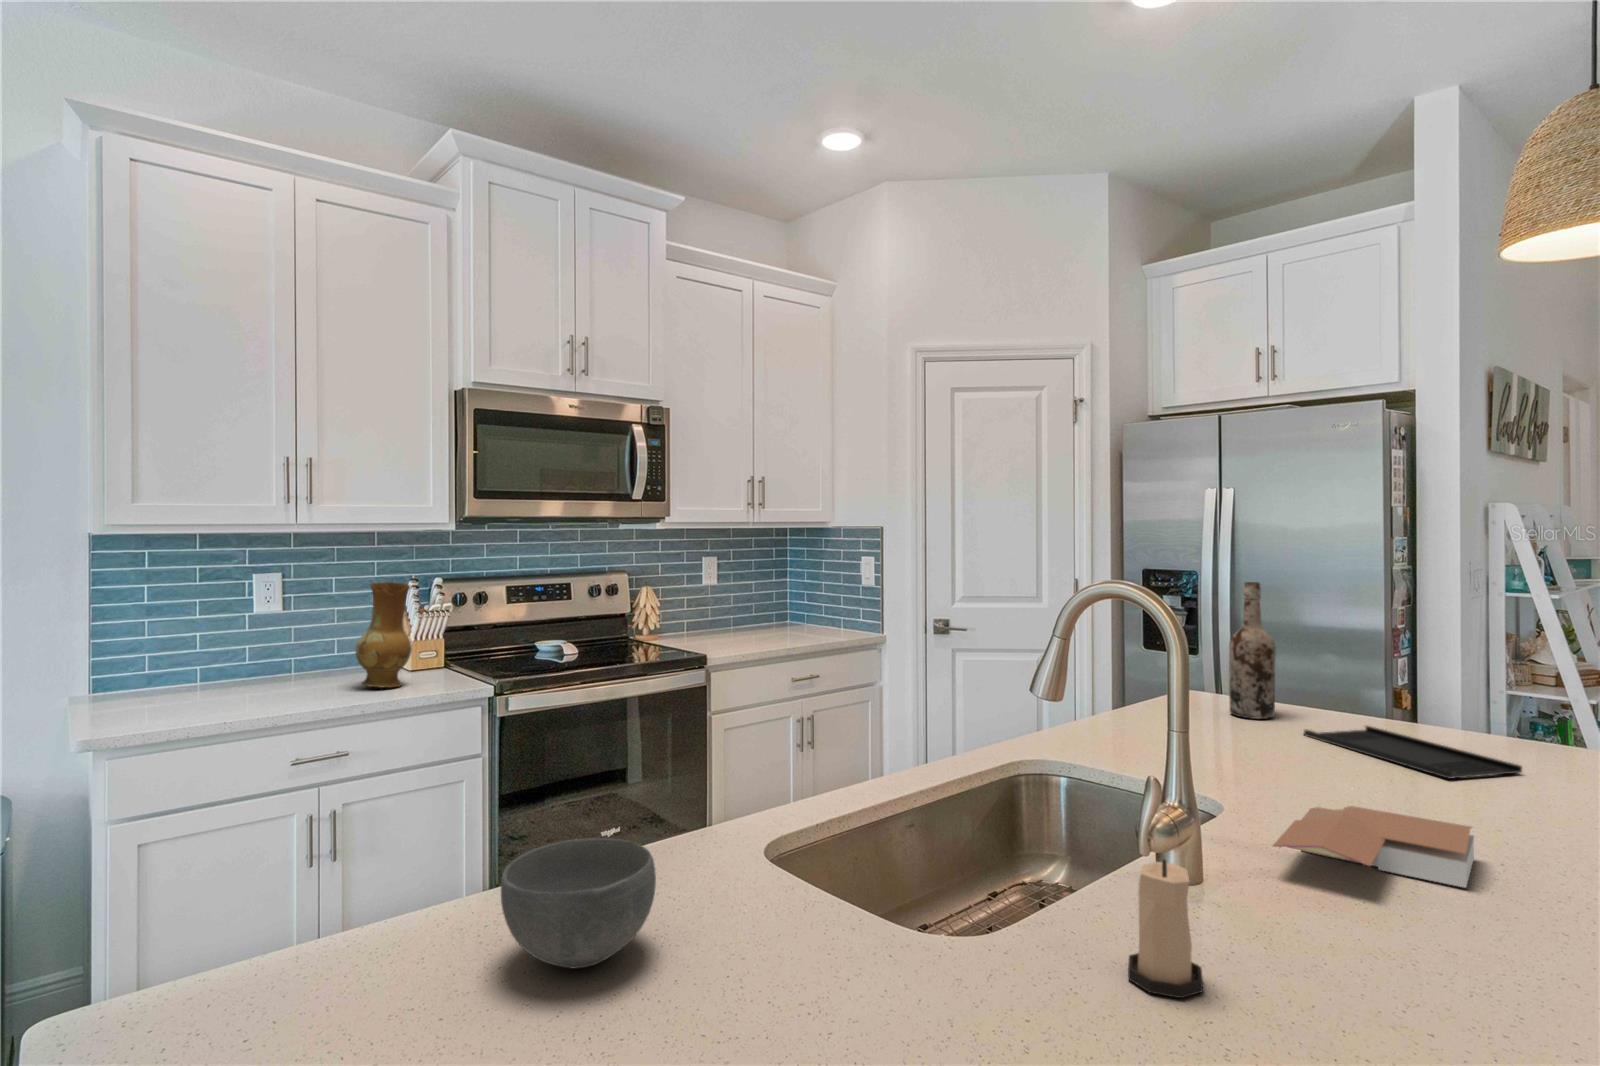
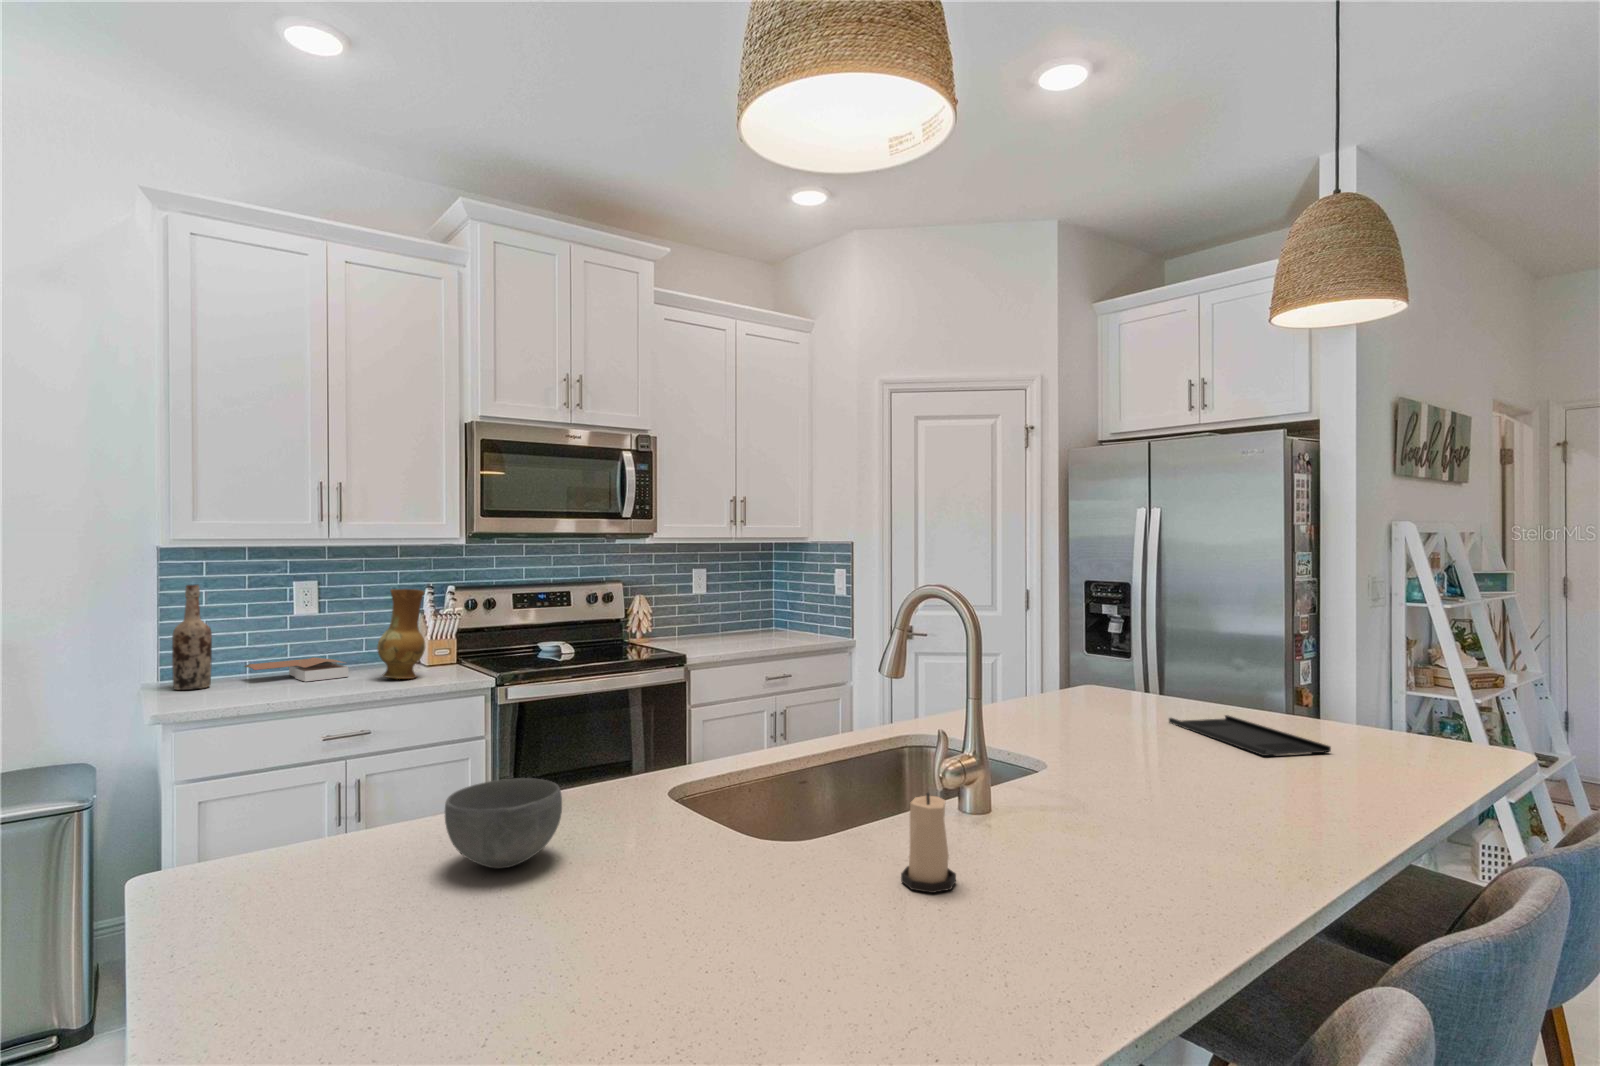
wine bottle: present [1229,582,1276,719] -> present [172,585,212,690]
book: present [1273,806,1474,887] -> present [244,657,348,682]

